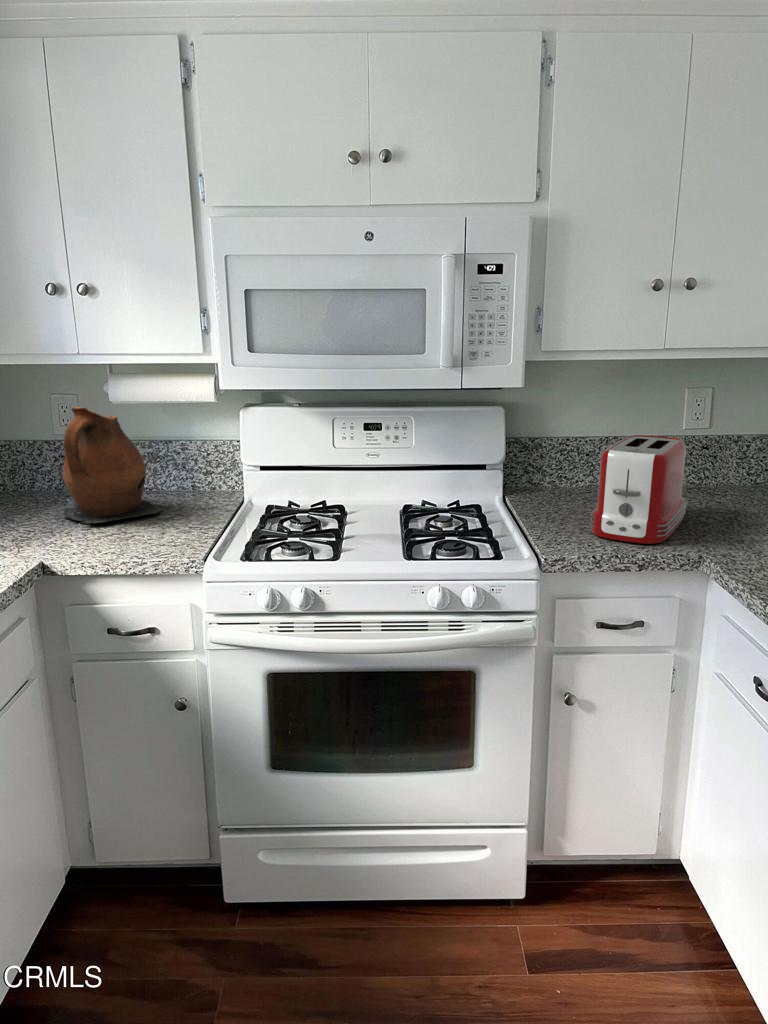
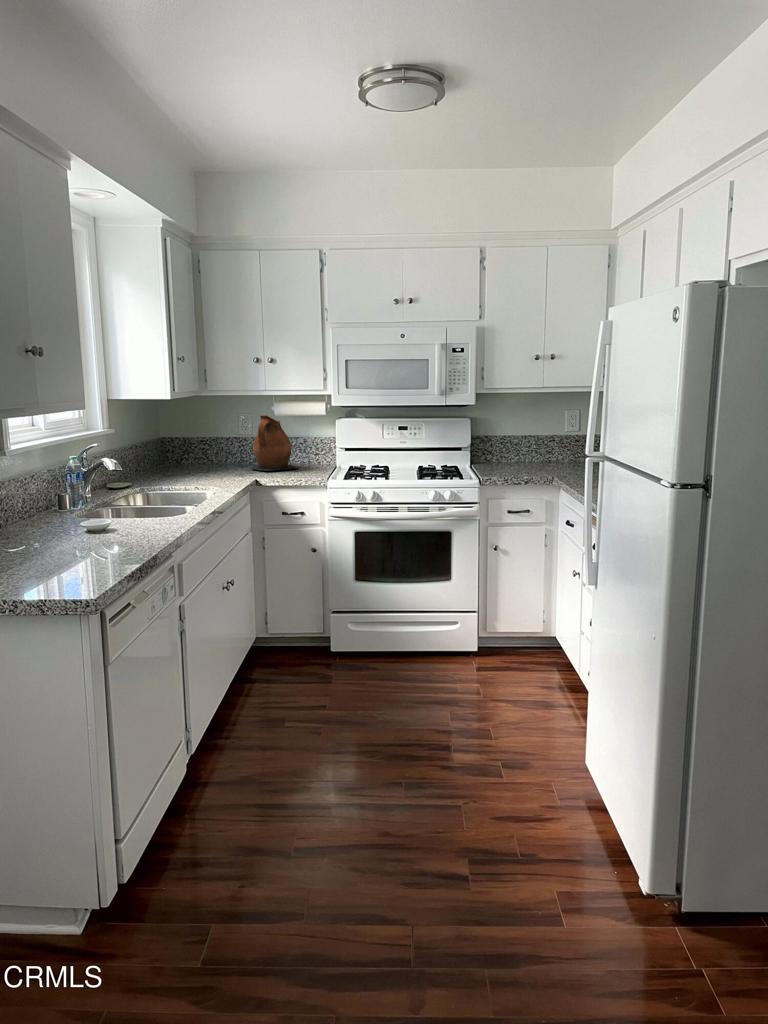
toaster: present [590,435,687,544] -> none [507,429,557,475]

